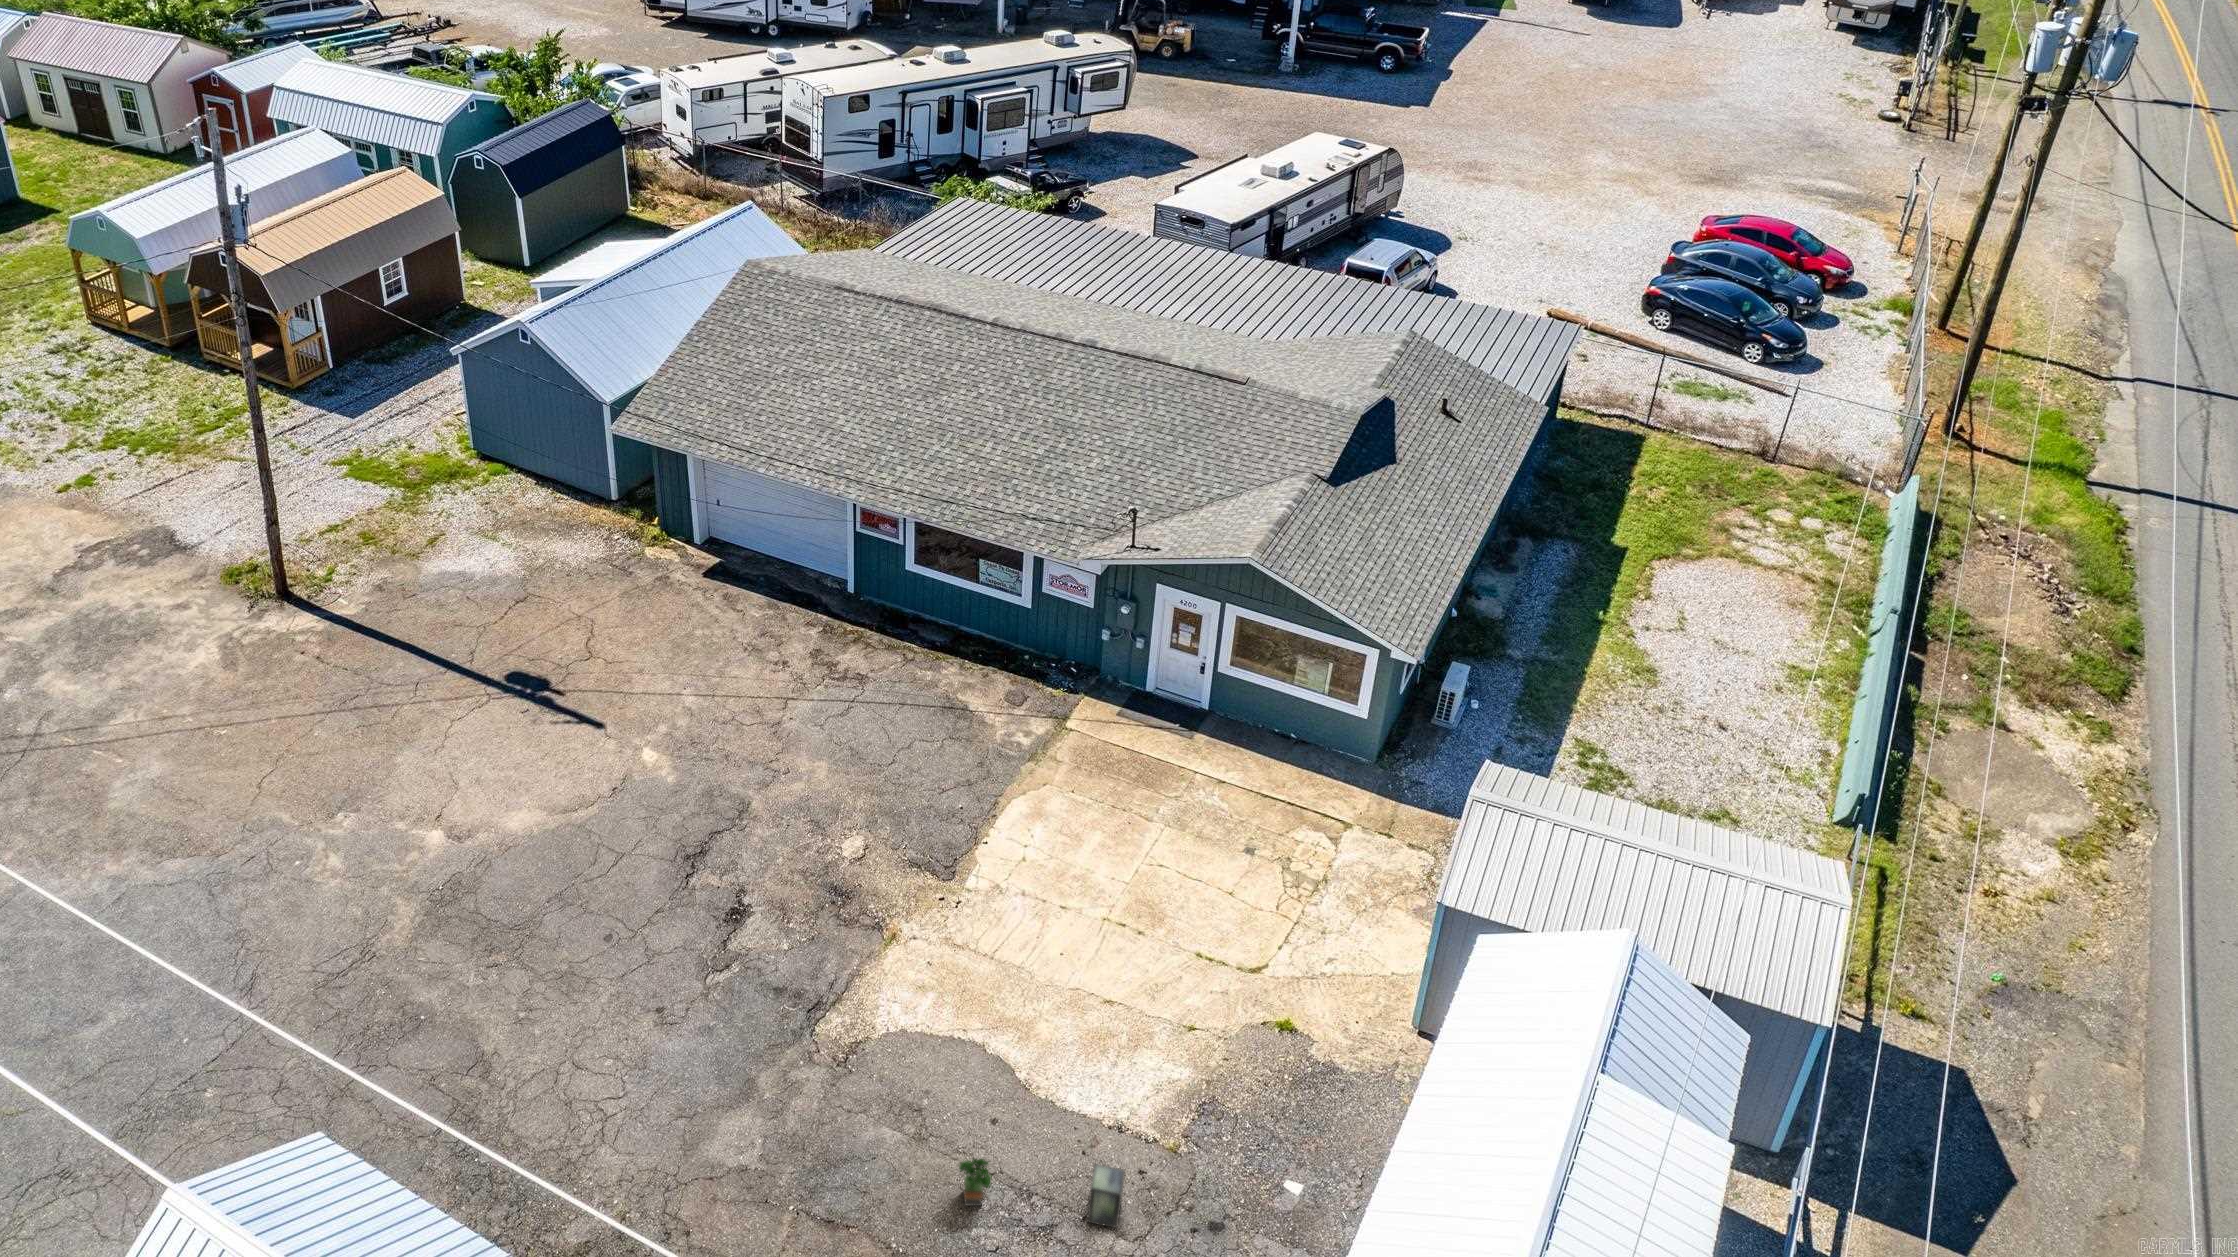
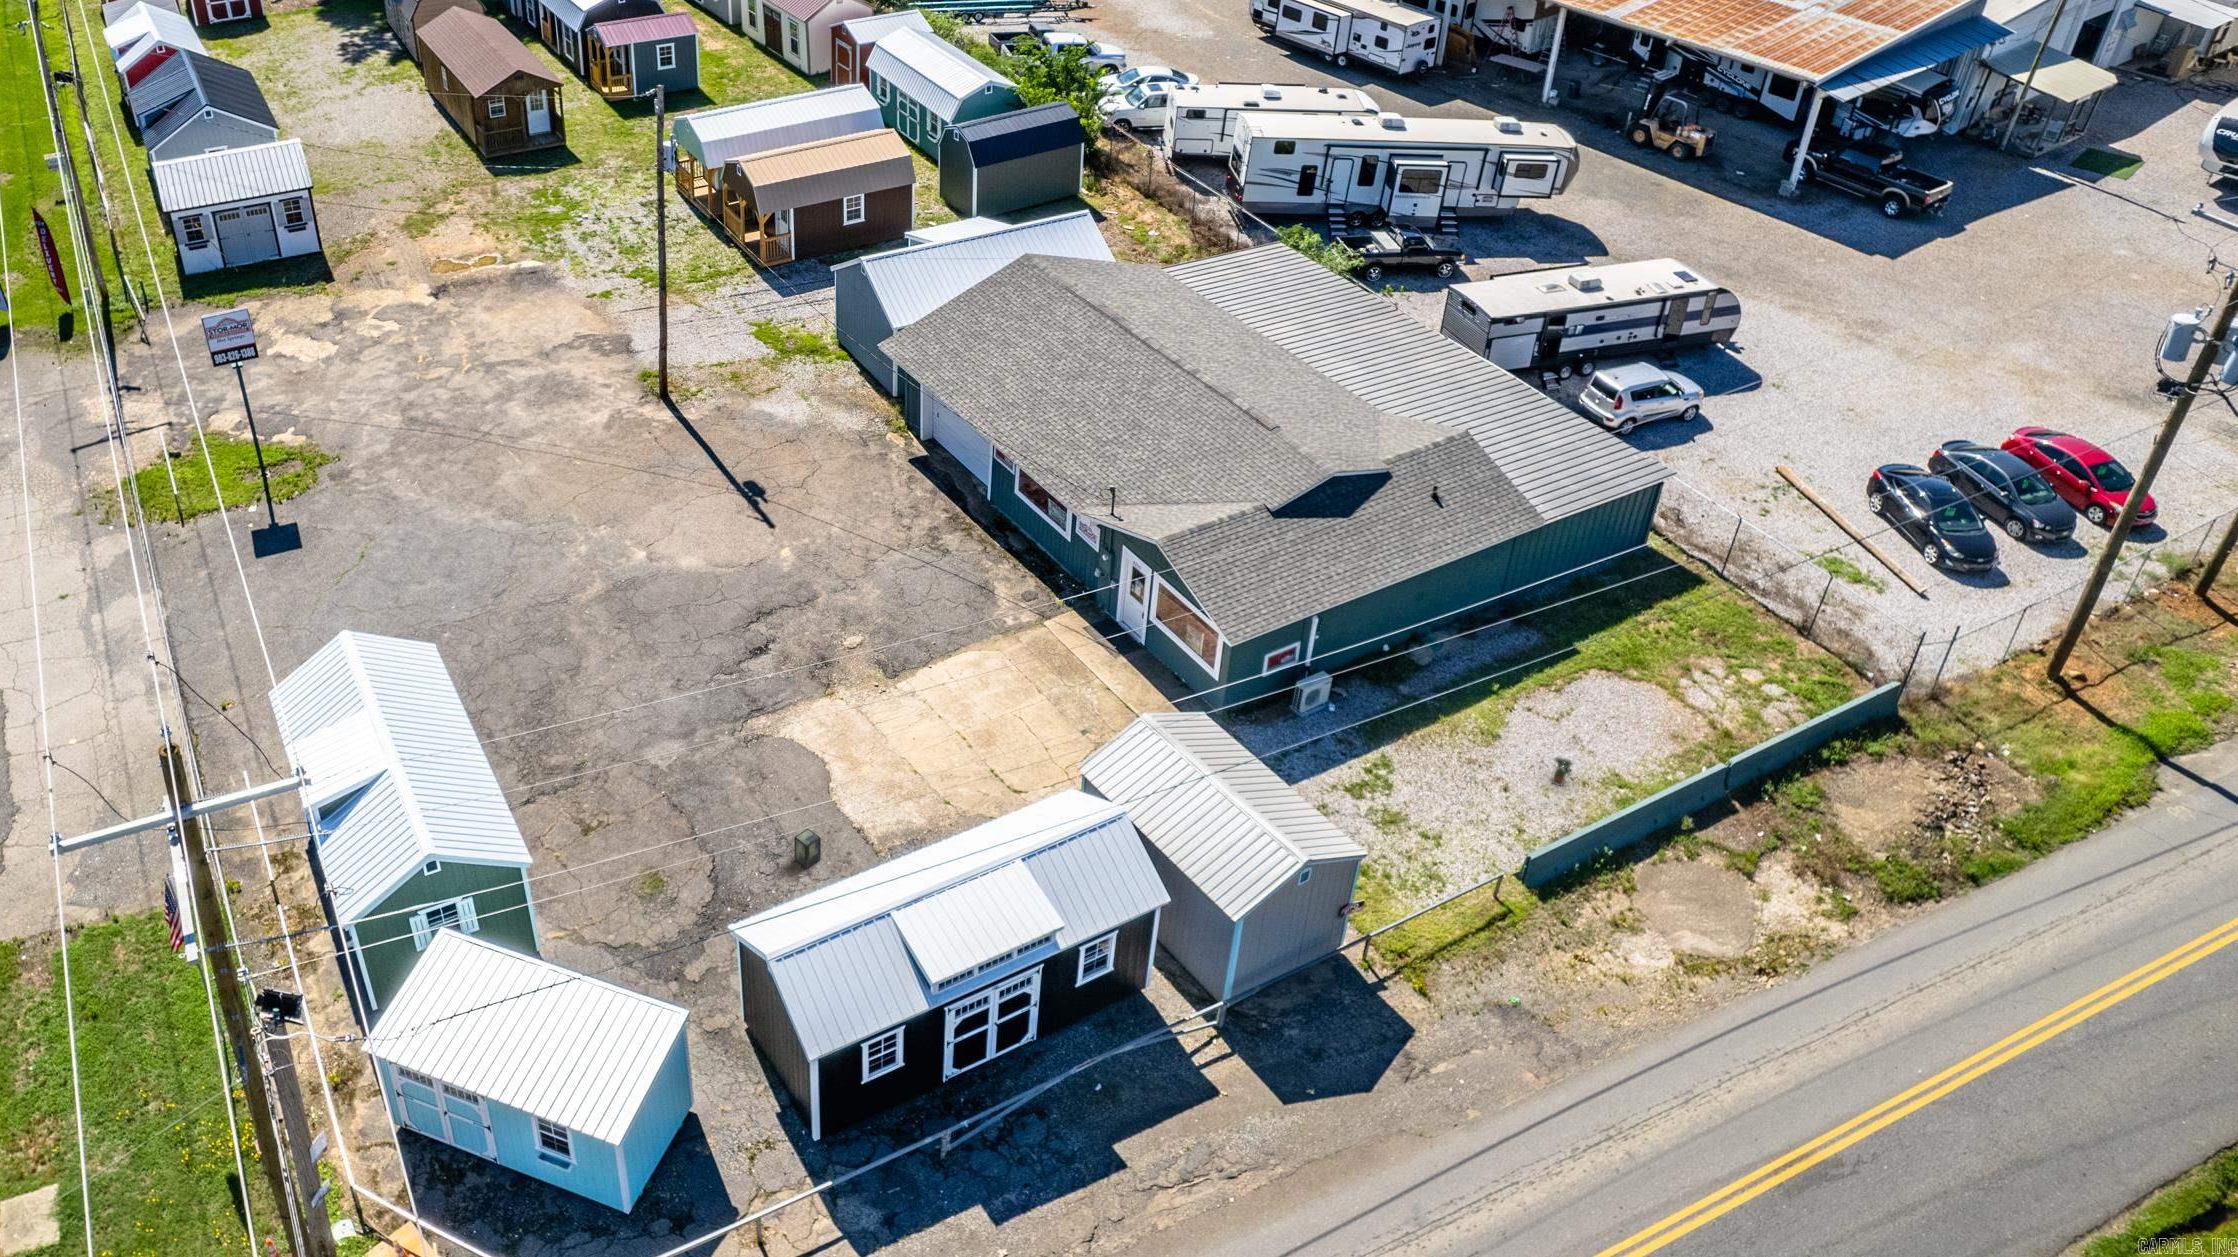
potted tree: present [959,1159,992,1206] -> present [1552,758,1572,786]

